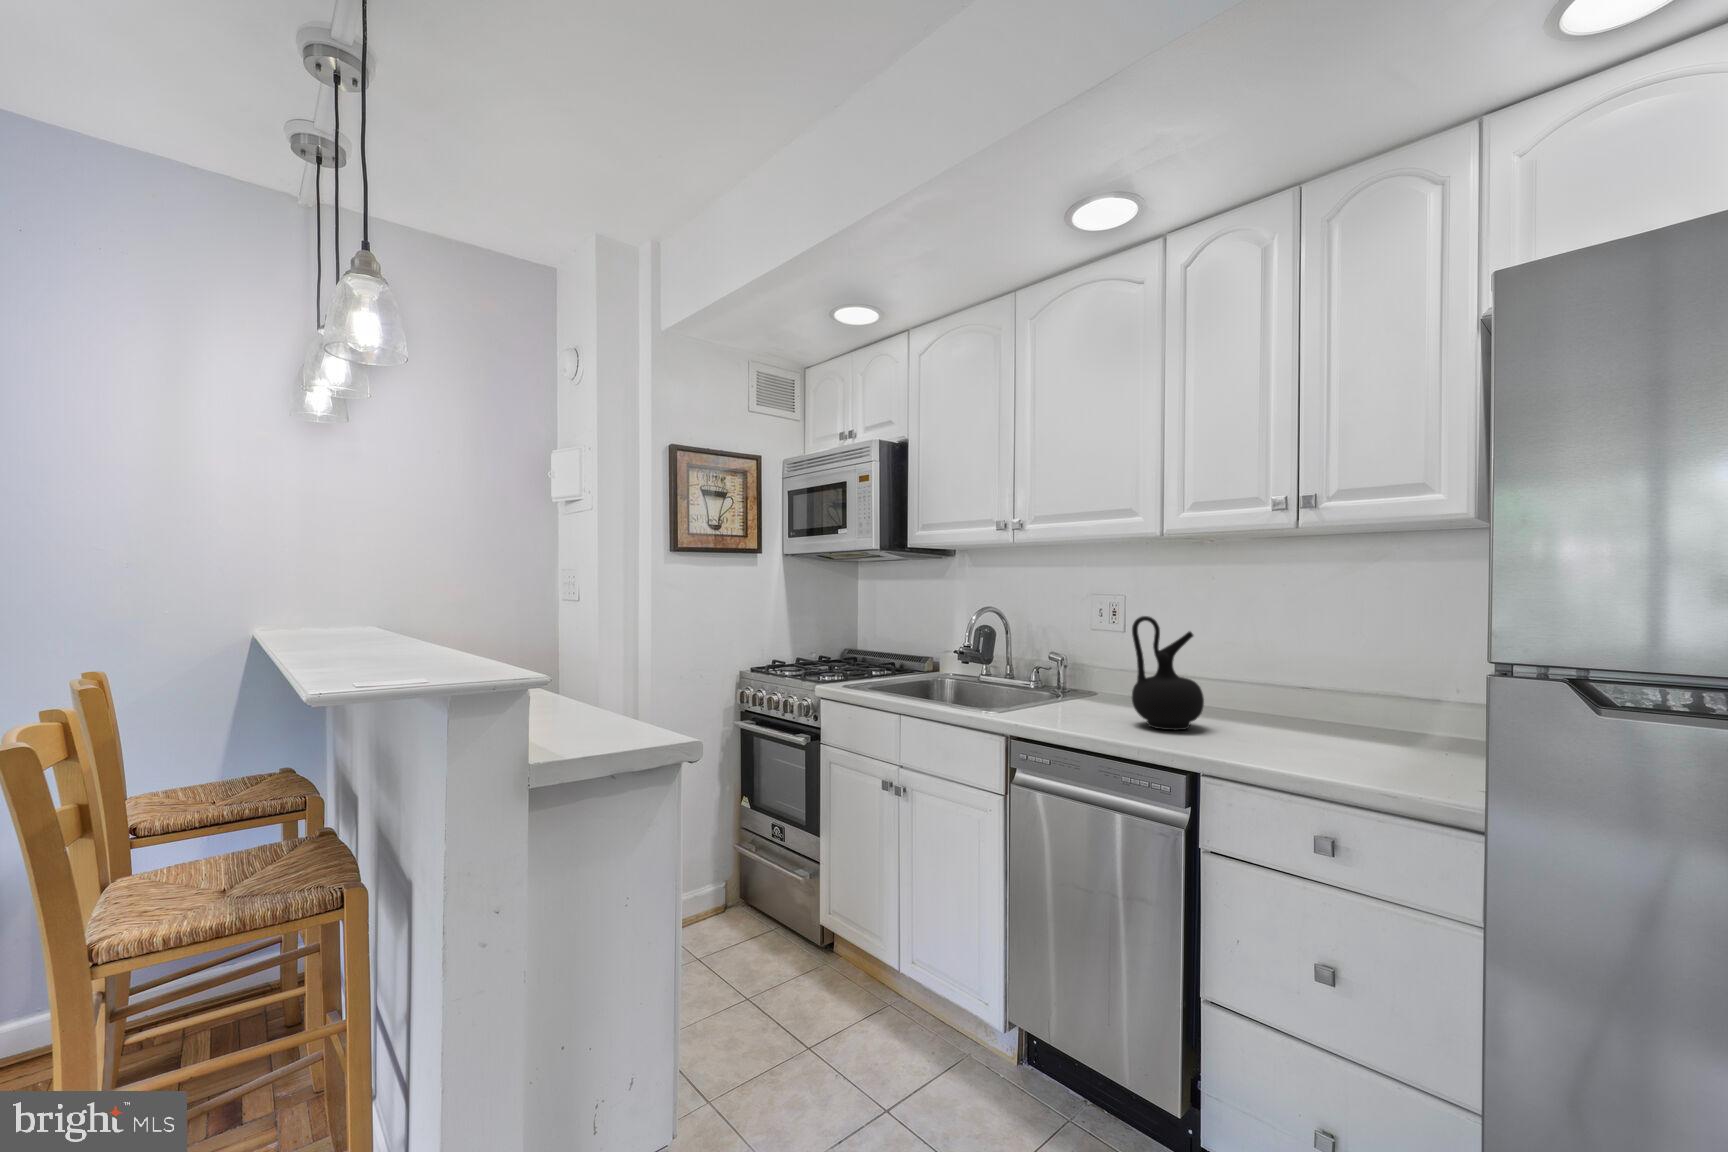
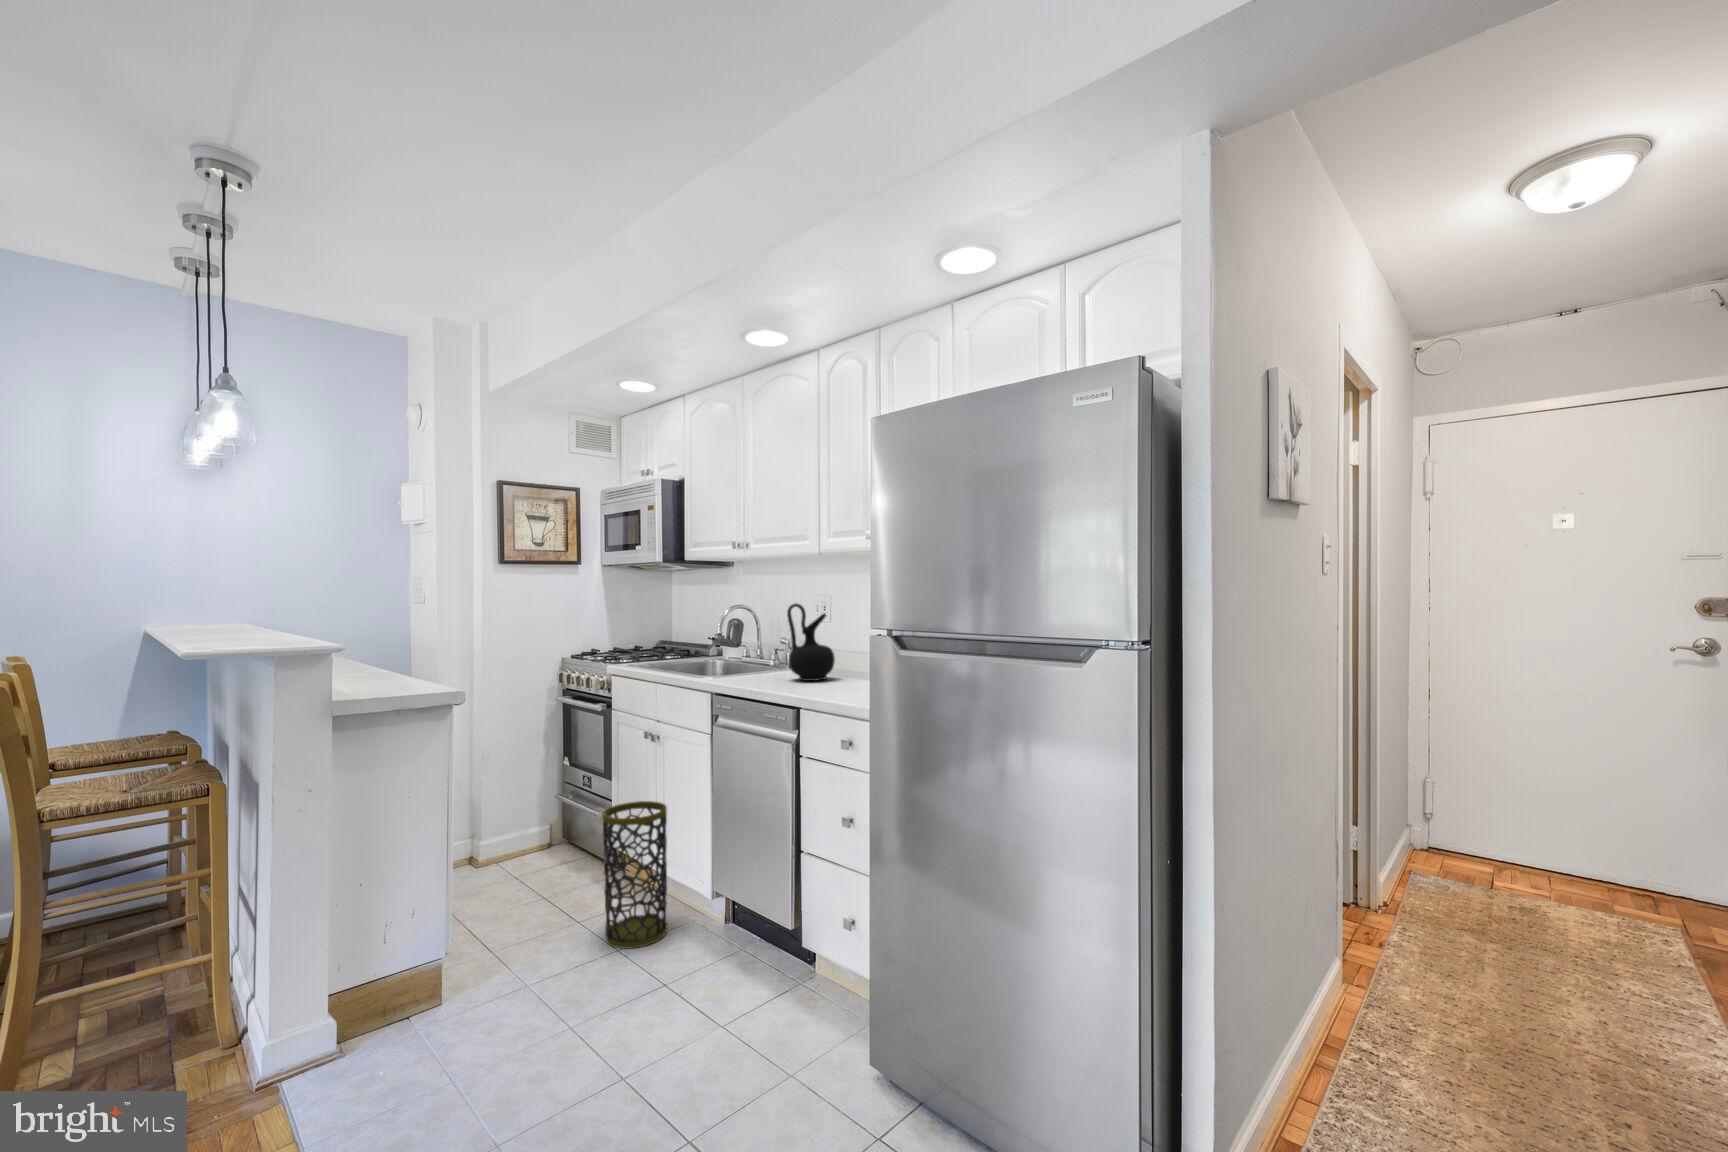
trash can: none [864,886,951,1111] -> present [603,801,667,949]

